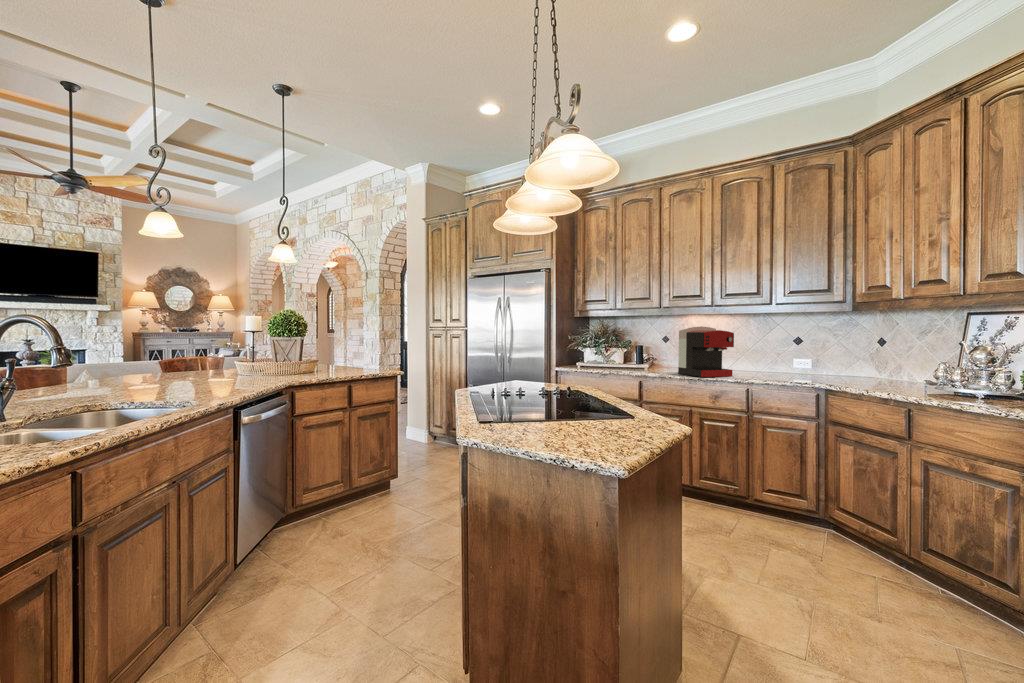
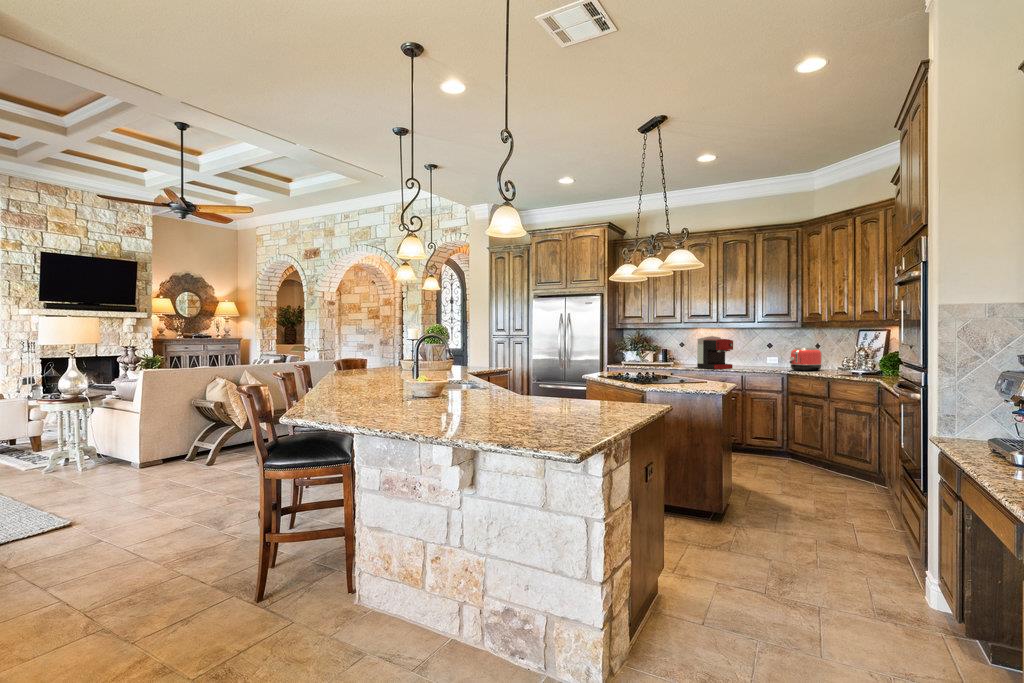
toaster: none [829,344,891,385] -> present [790,348,822,371]

